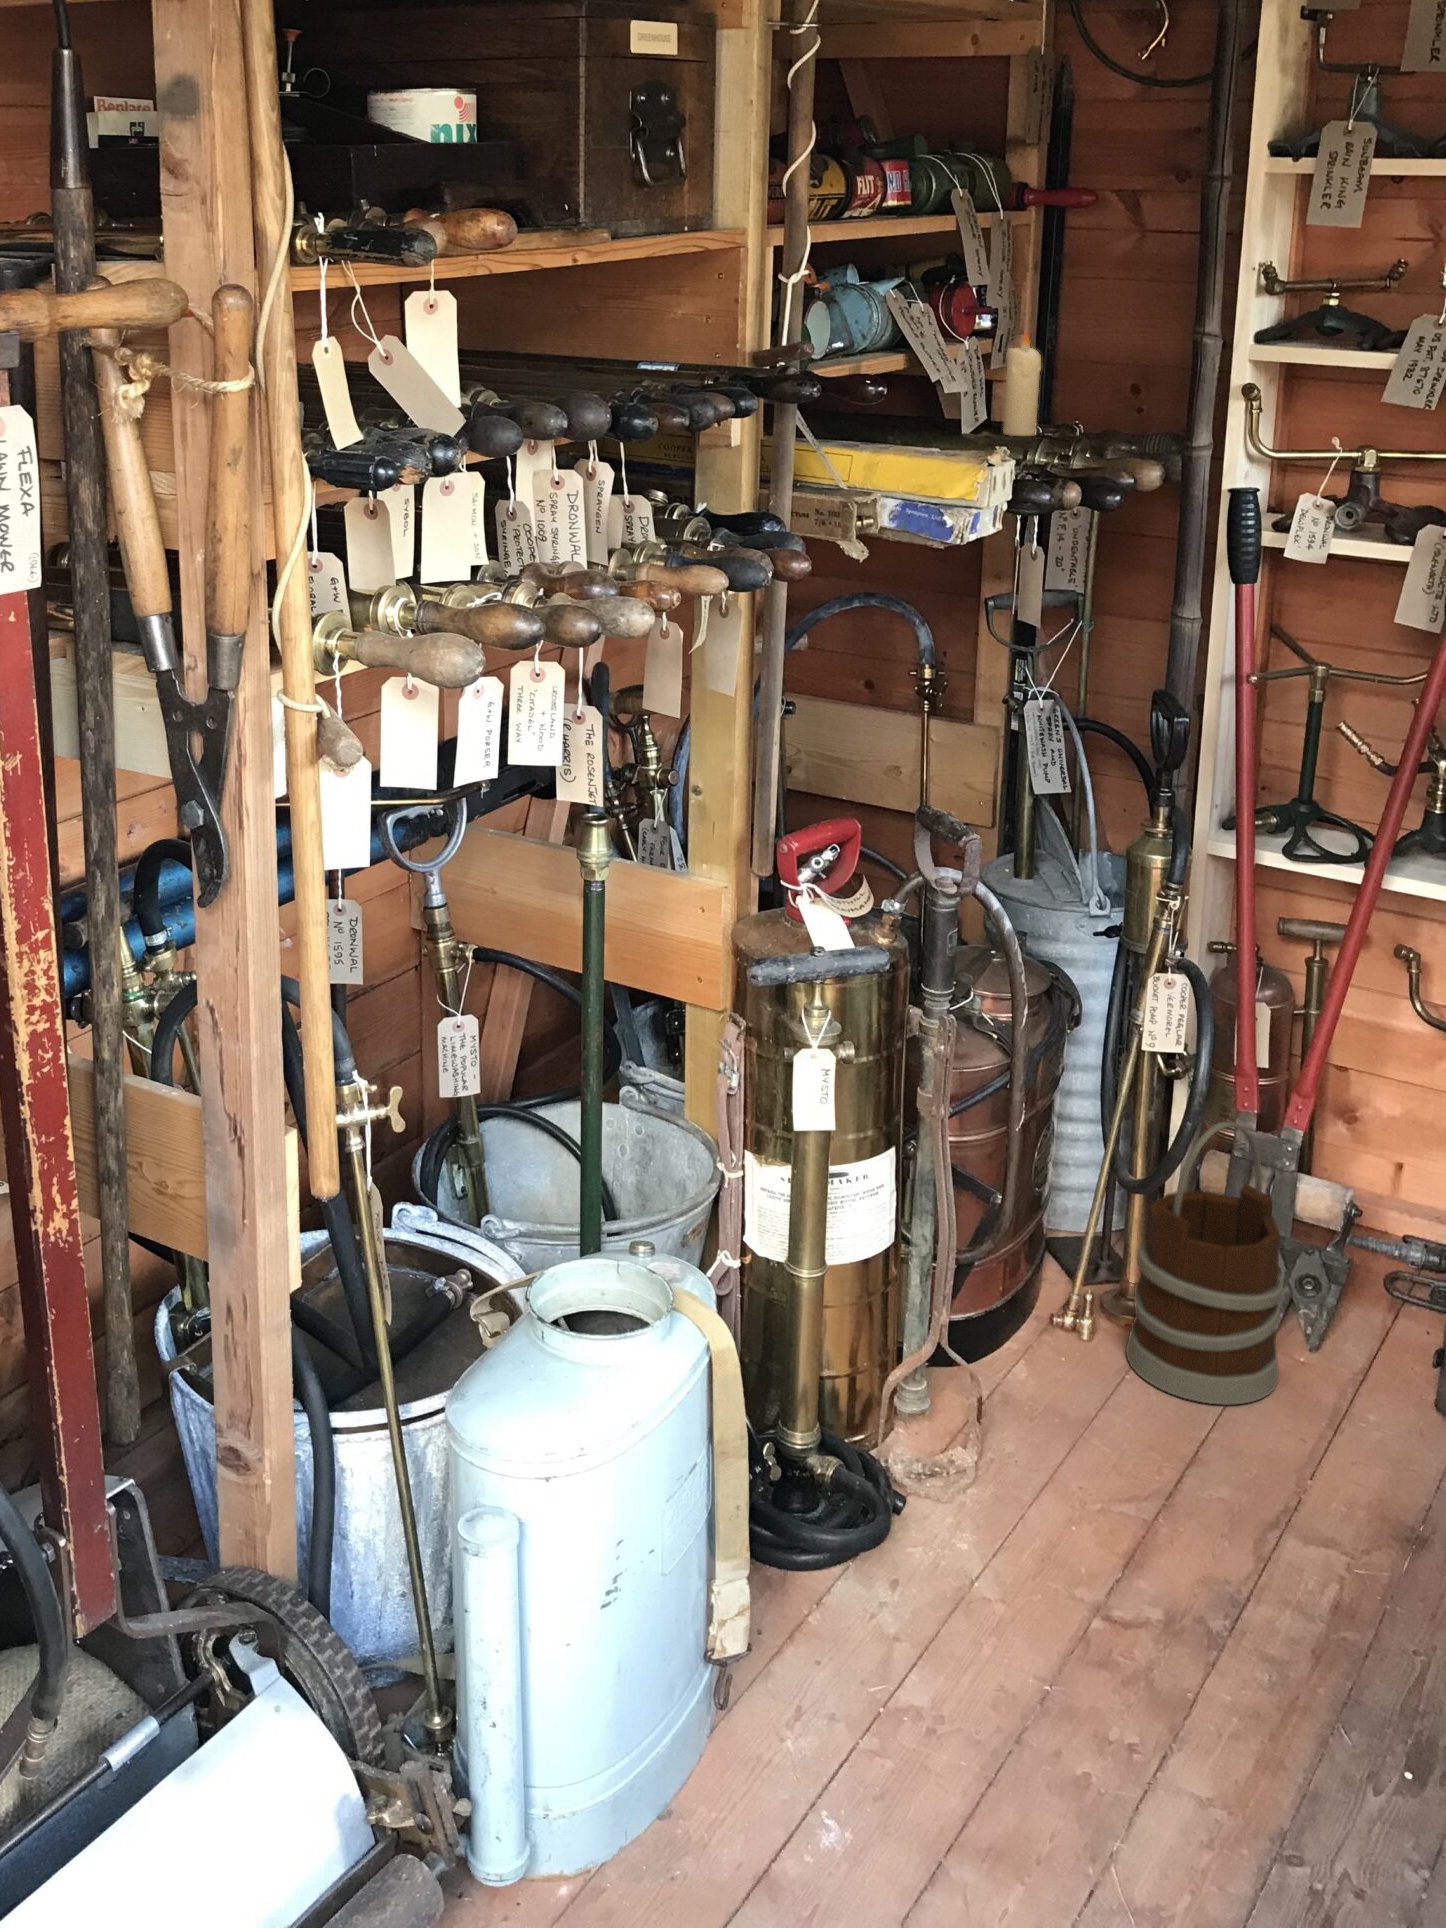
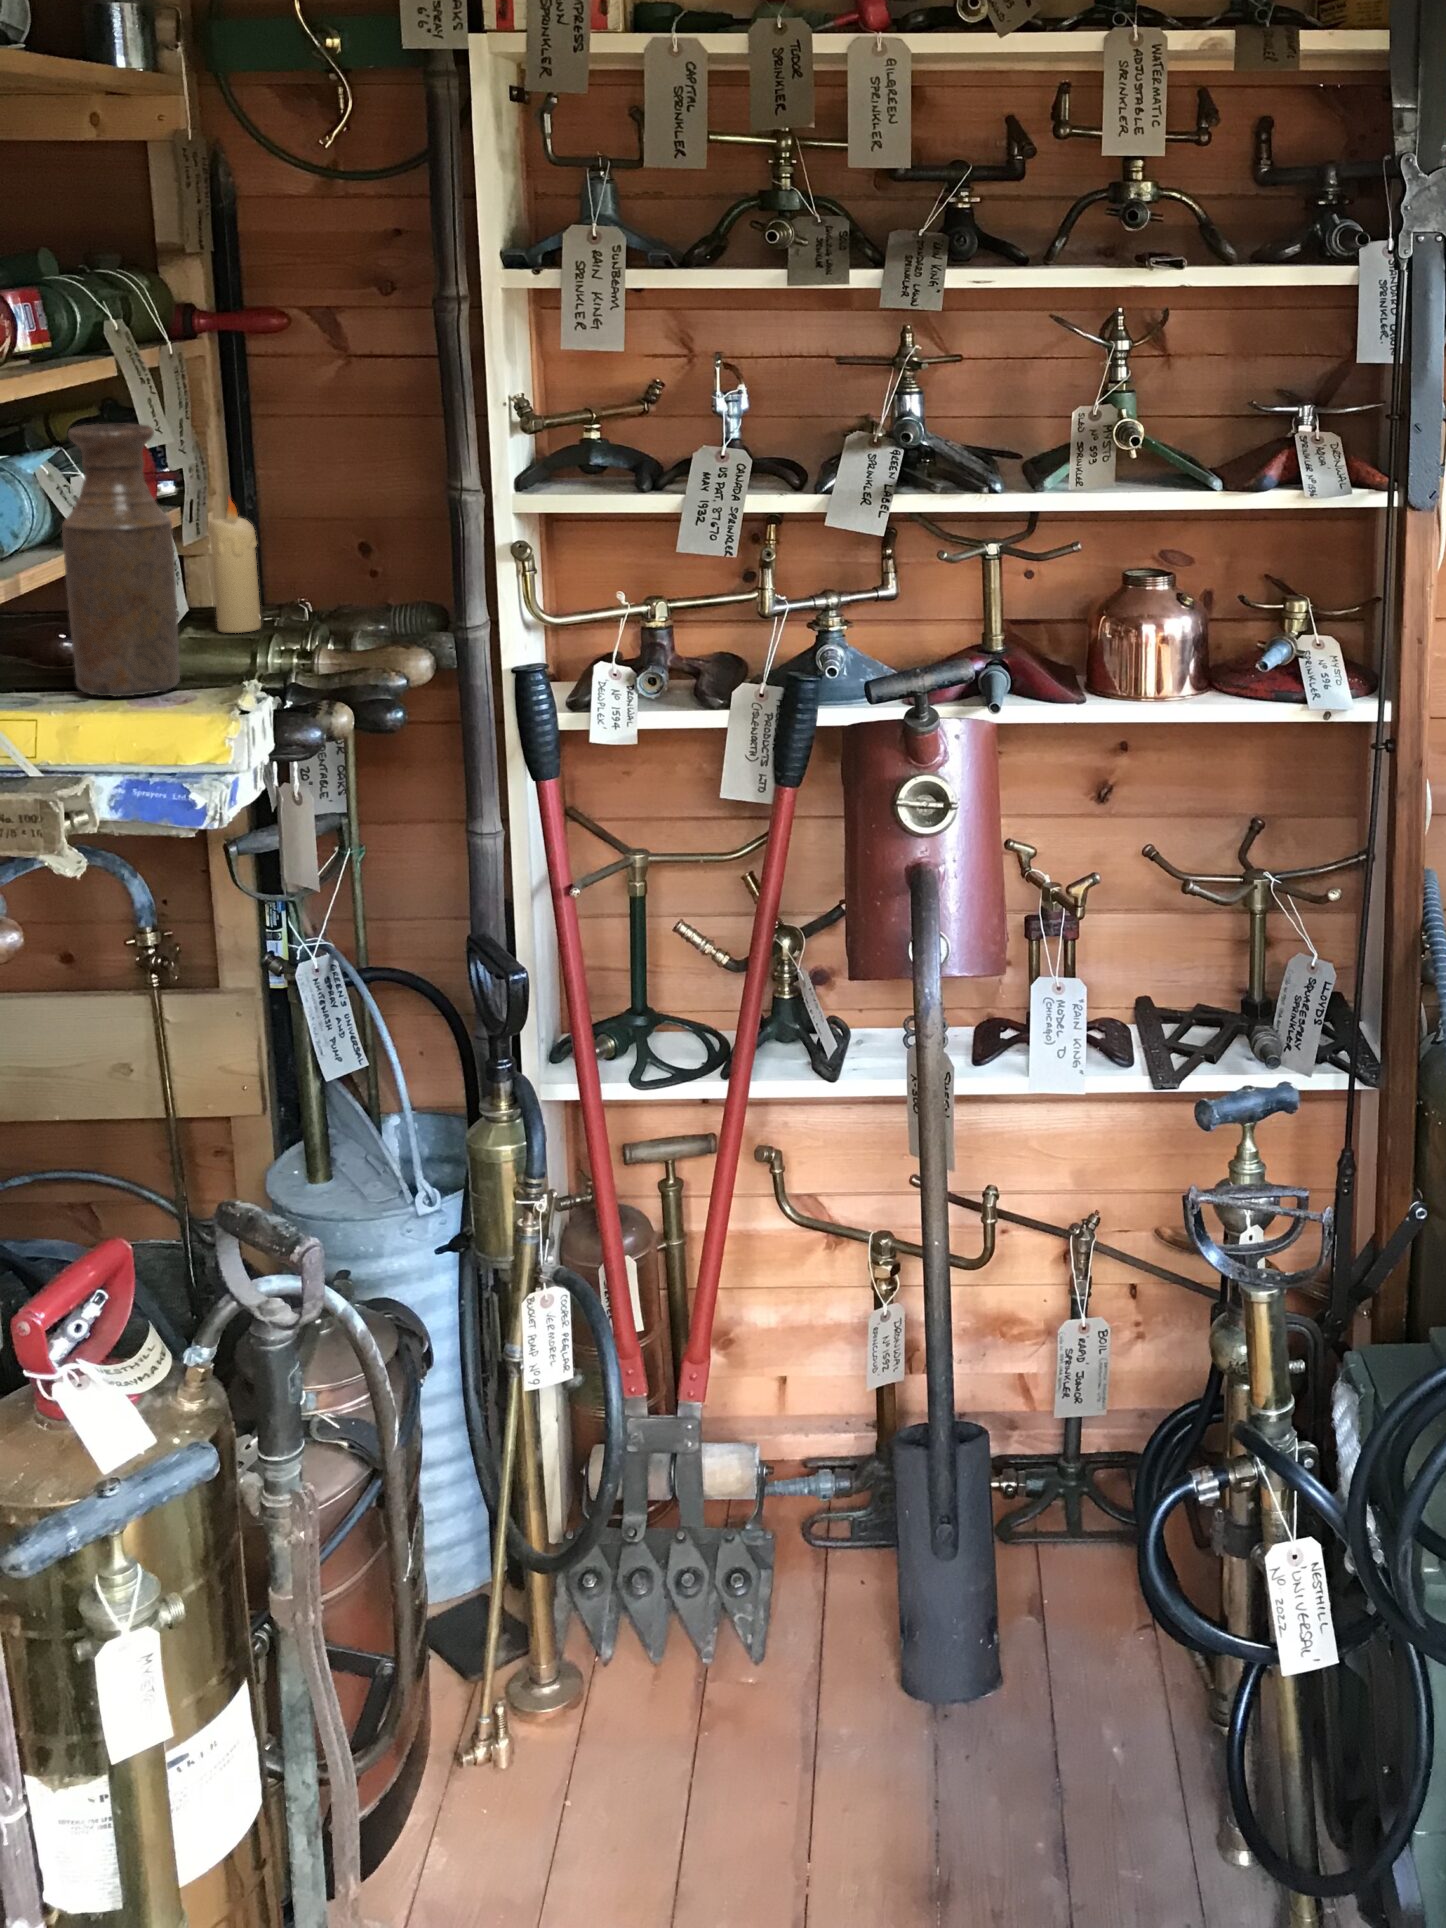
bottle: none [888,260,969,458] -> present [62,424,180,696]
wooden bucket: present [1126,1122,1283,1405] -> none [556,1444,738,1806]

